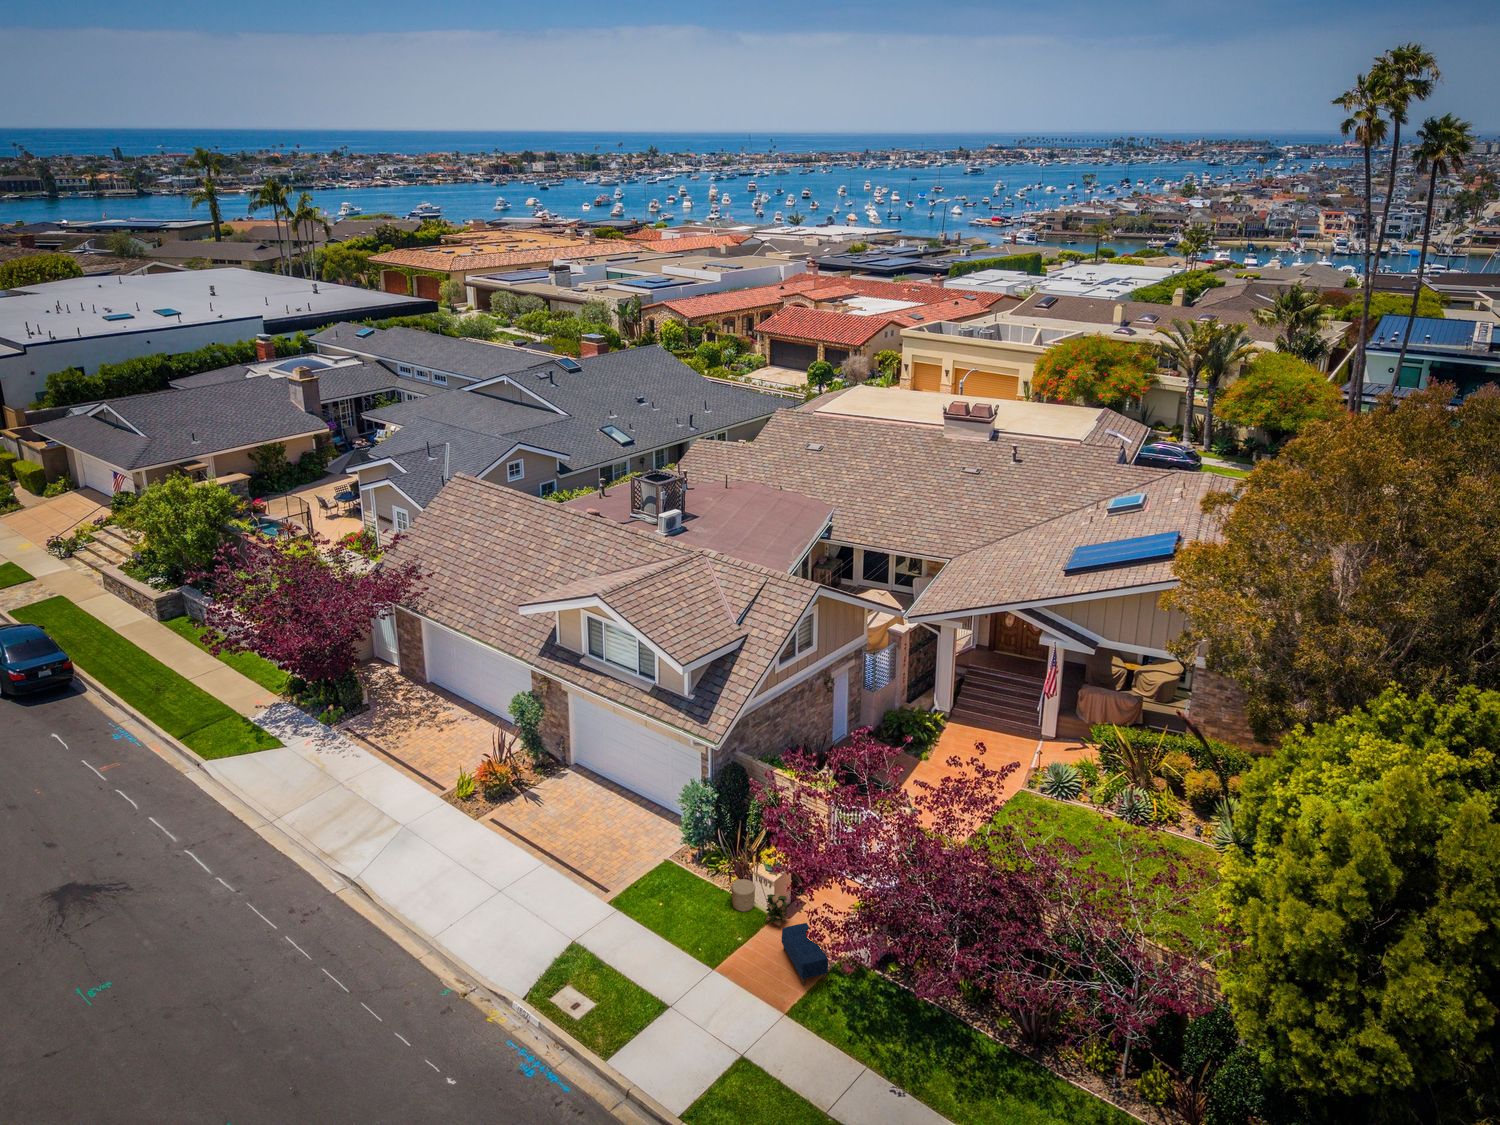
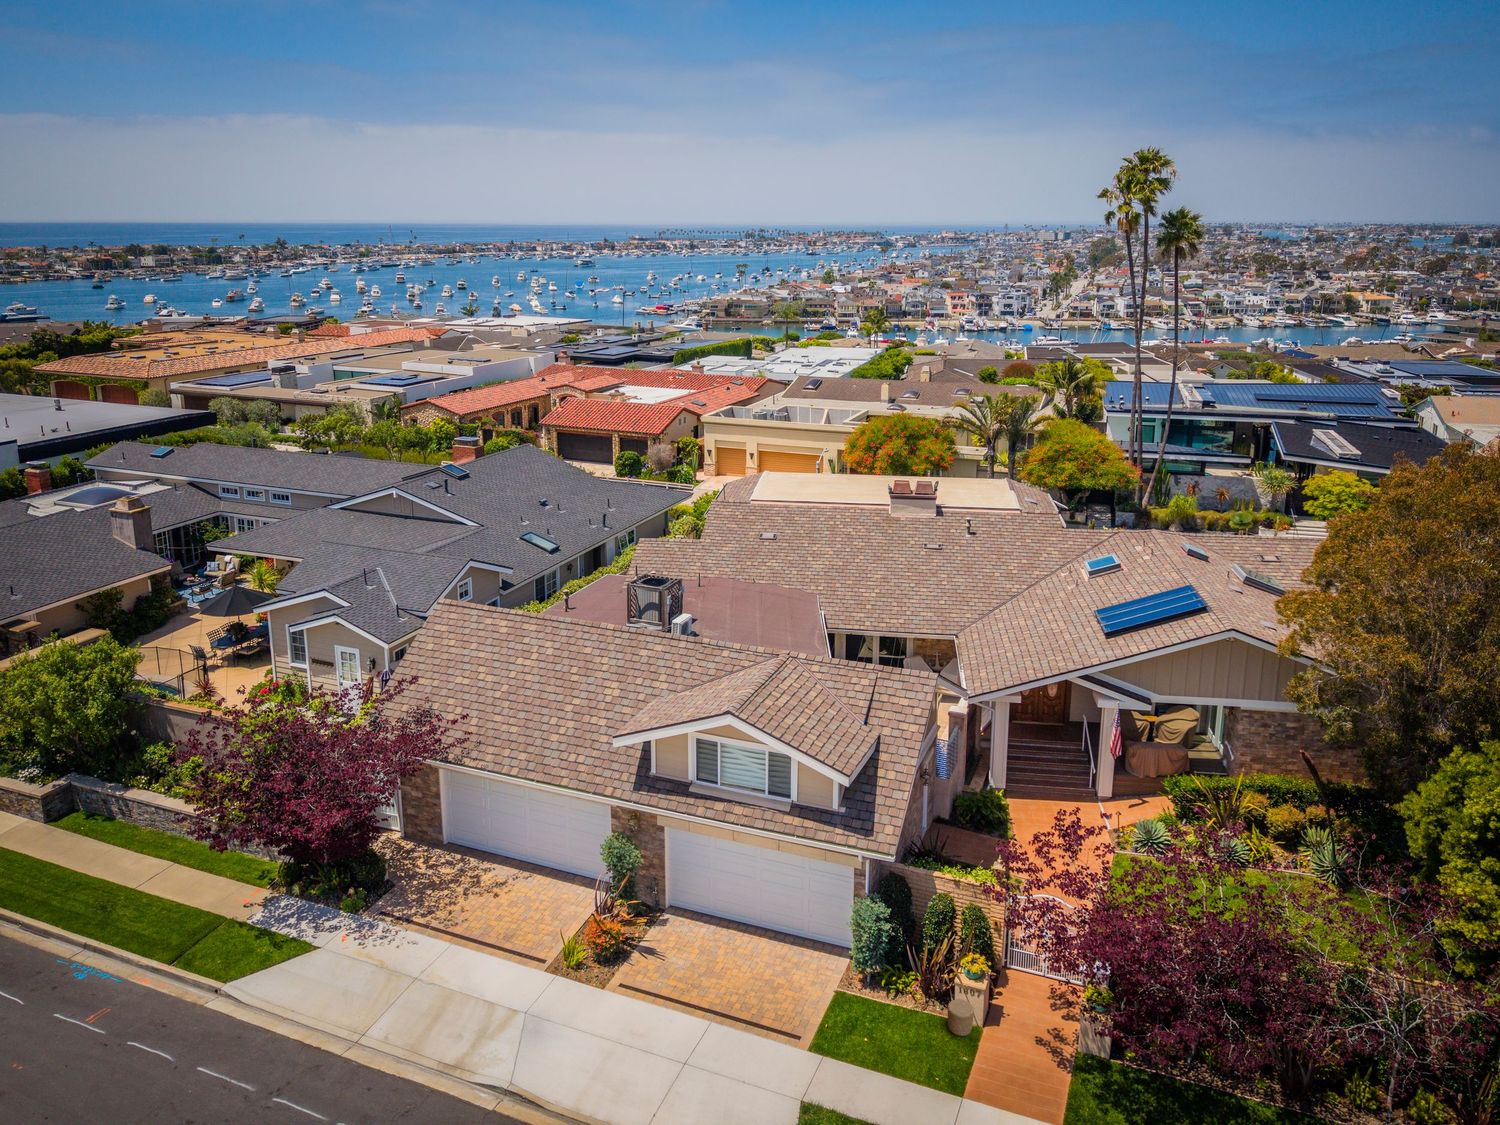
decorative plant: present [766,893,788,926] -> none [994,1007,1020,1044]
bench: present [782,923,828,985] -> none [1032,1034,1101,1103]

